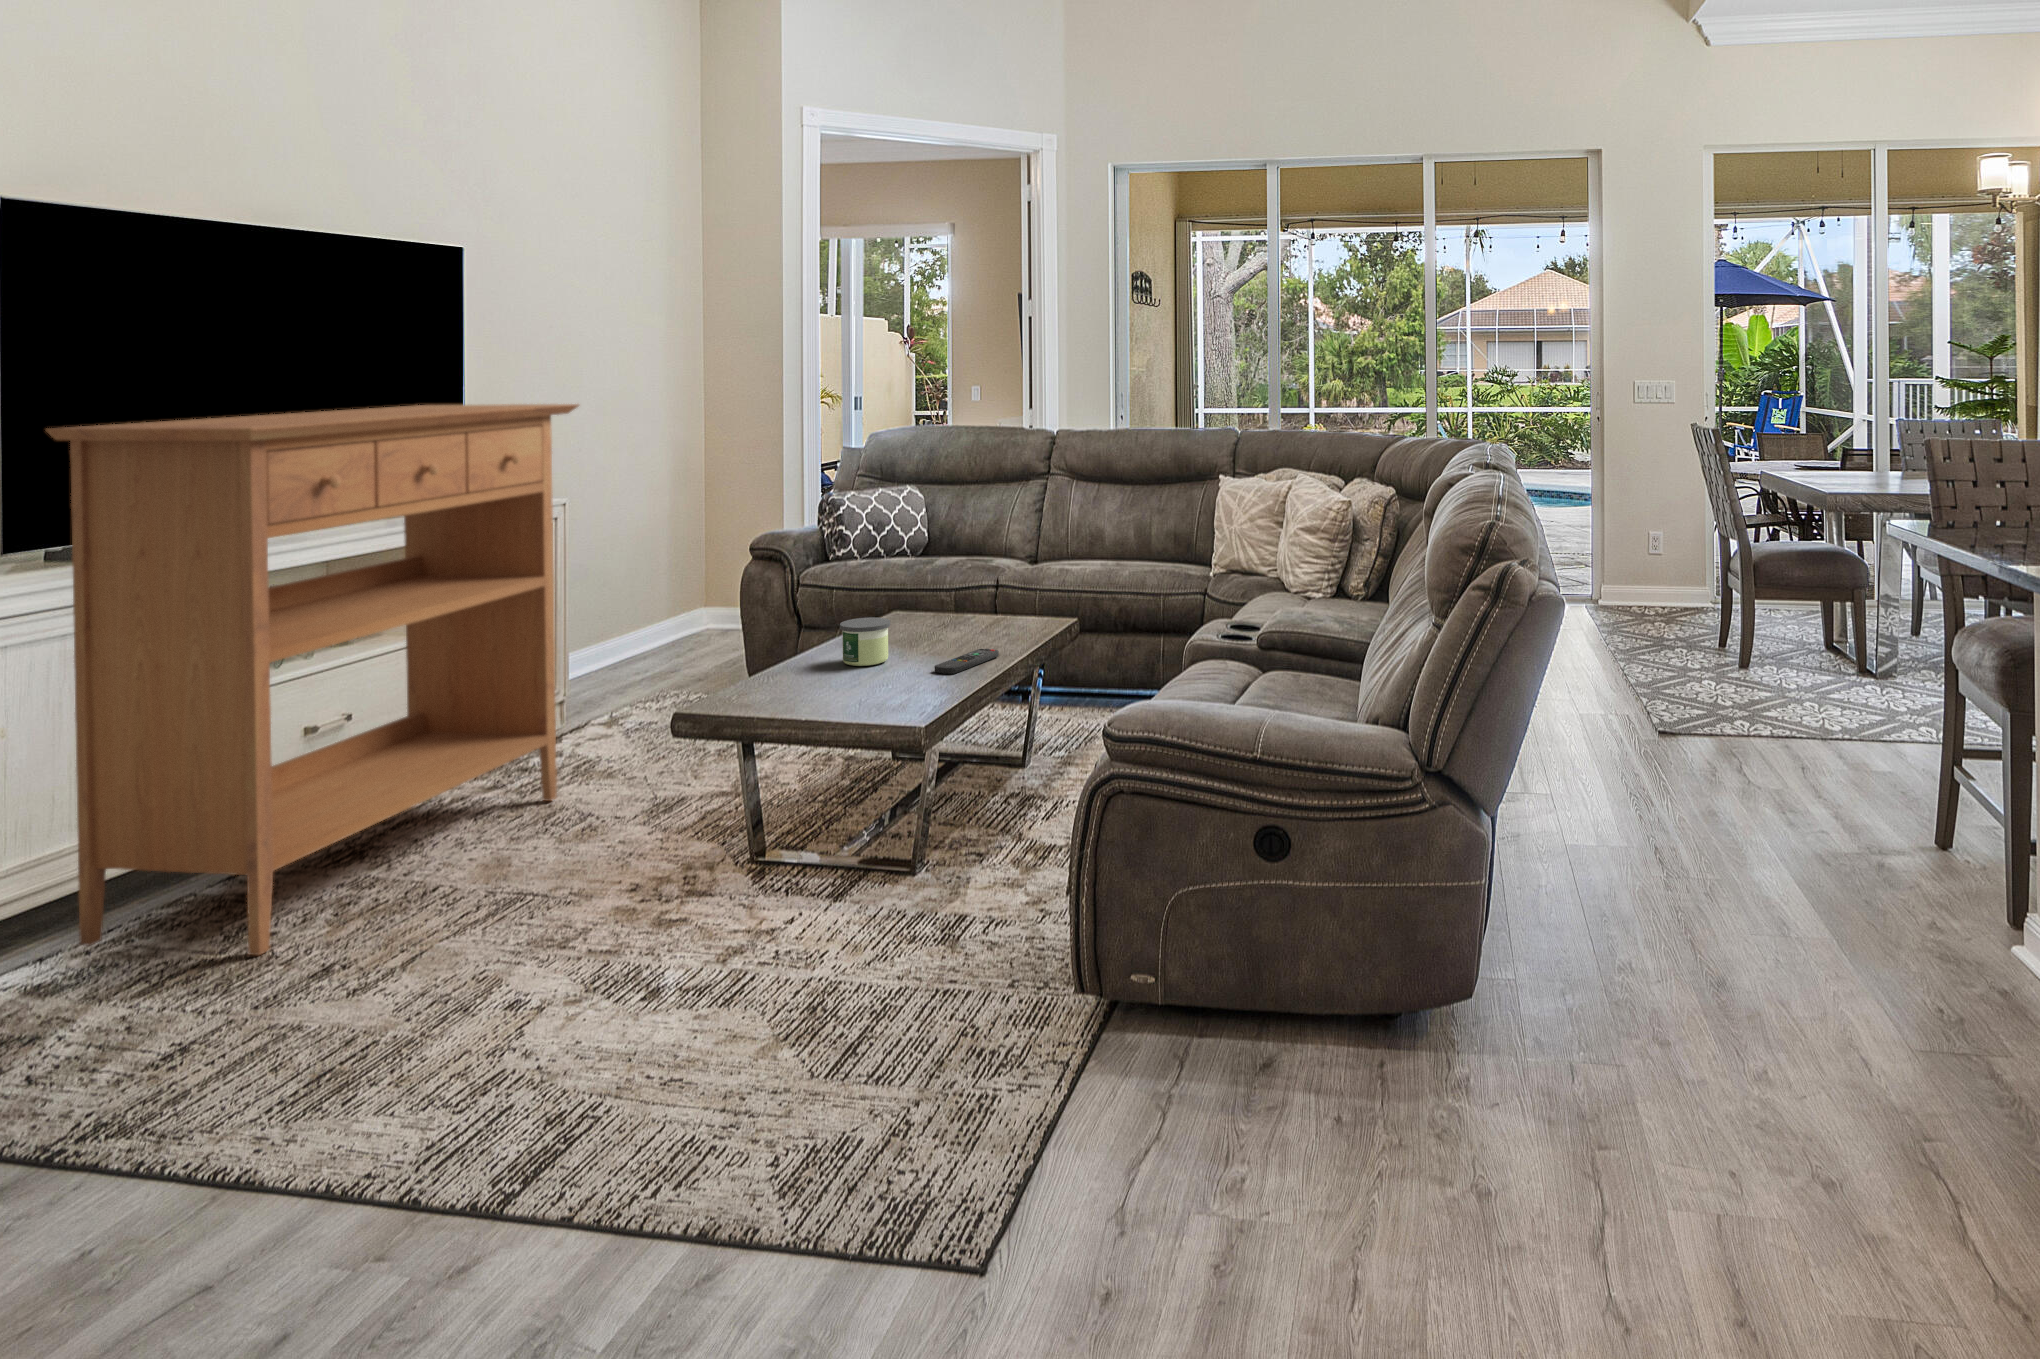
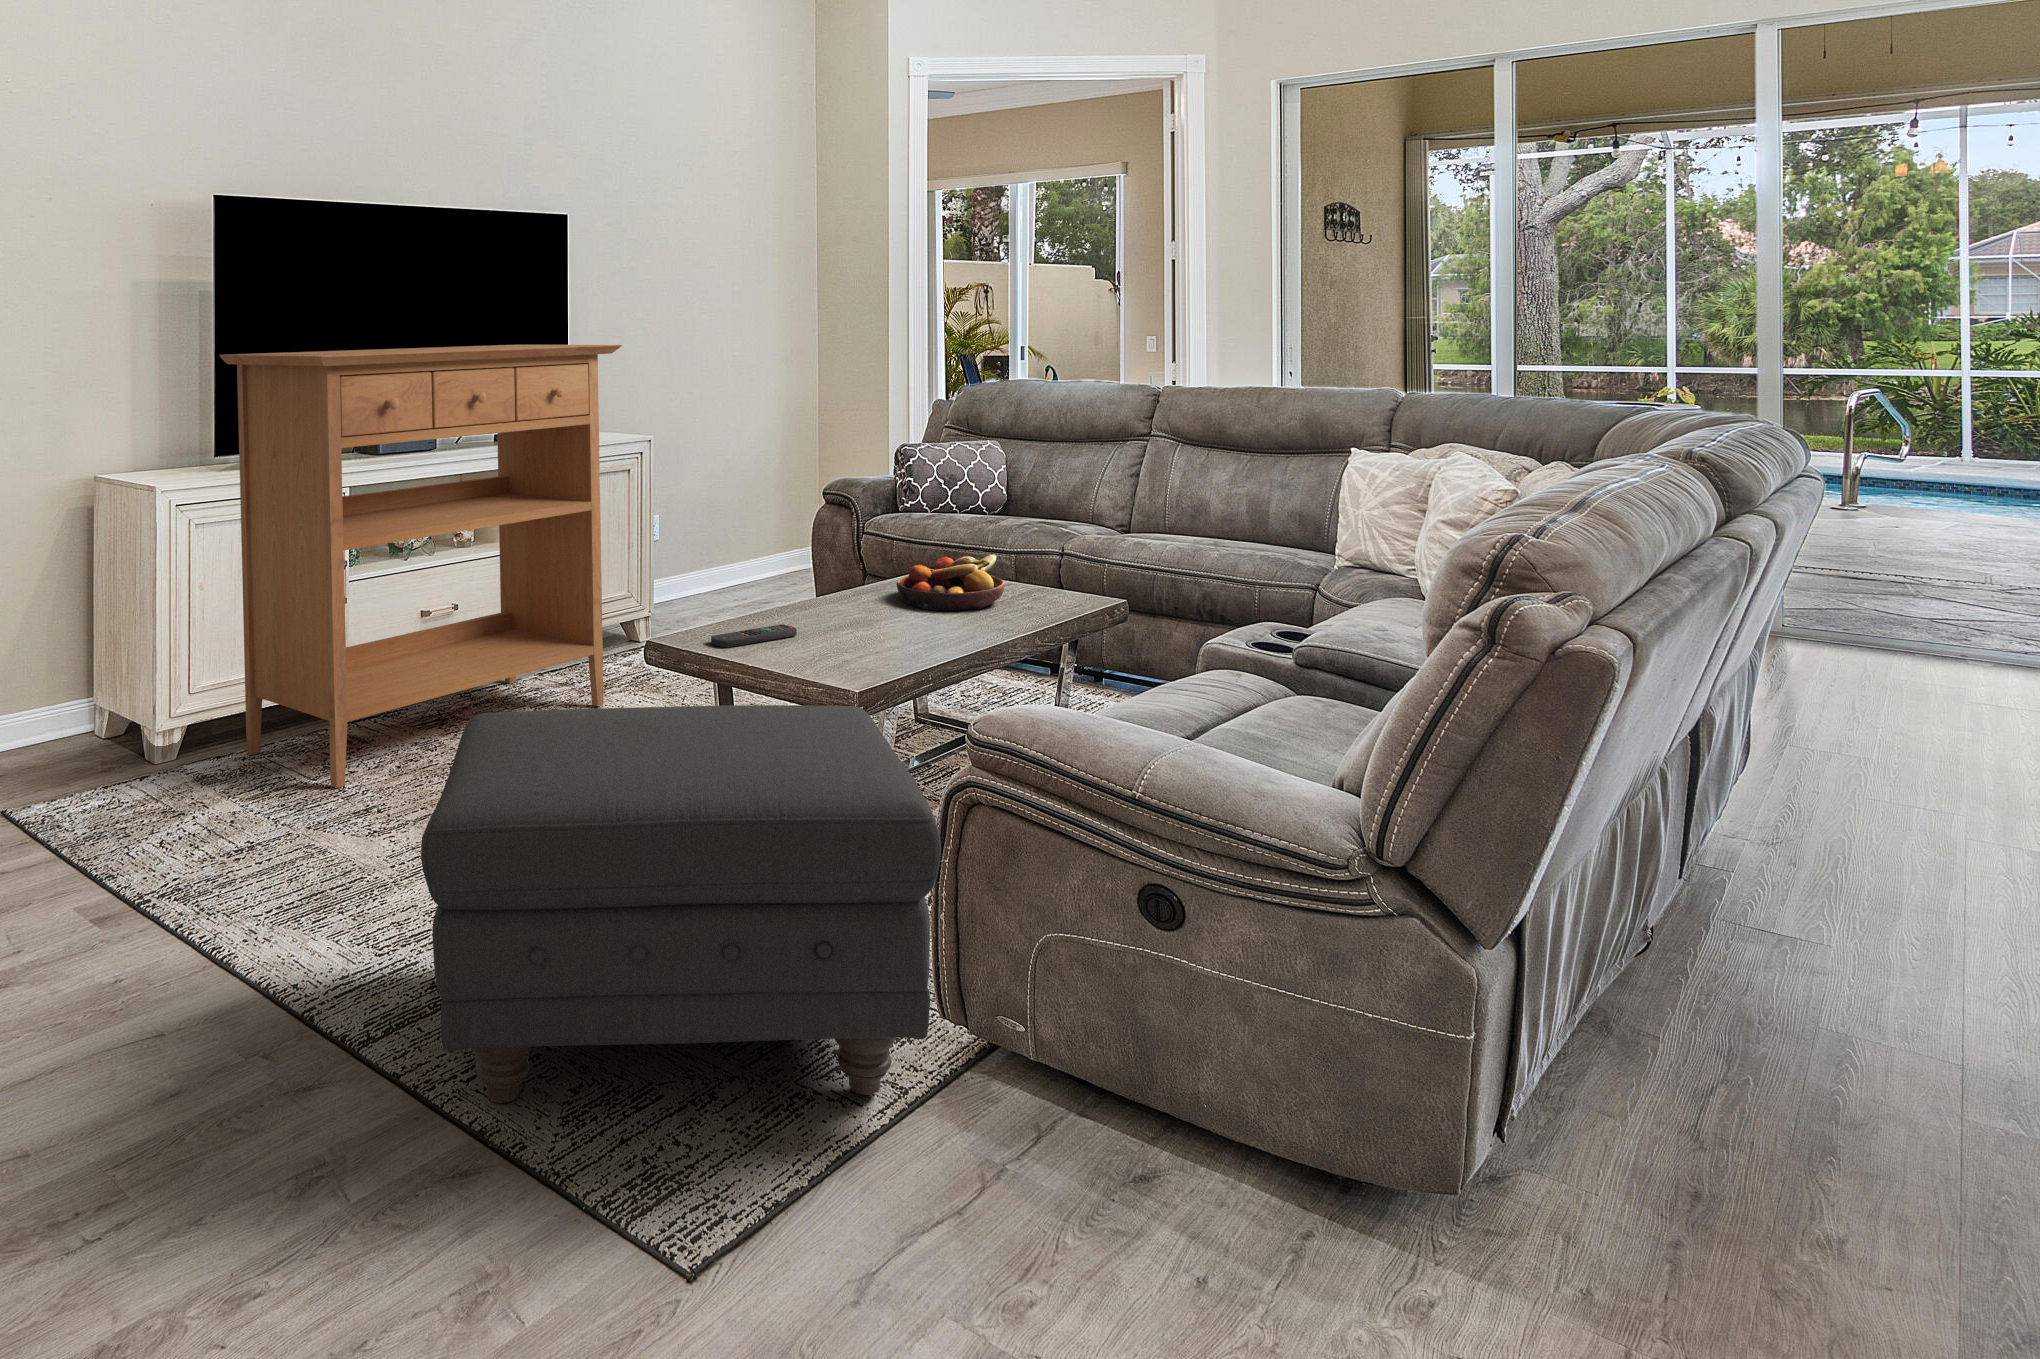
fruit bowl: none [894,591,993,648] -> present [896,555,1005,611]
candle: present [840,617,890,666] -> none [825,569,876,619]
remote control: present [935,649,999,674] -> present [711,624,797,648]
ottoman: none [570,739,1109,1202] -> present [421,705,941,1103]

